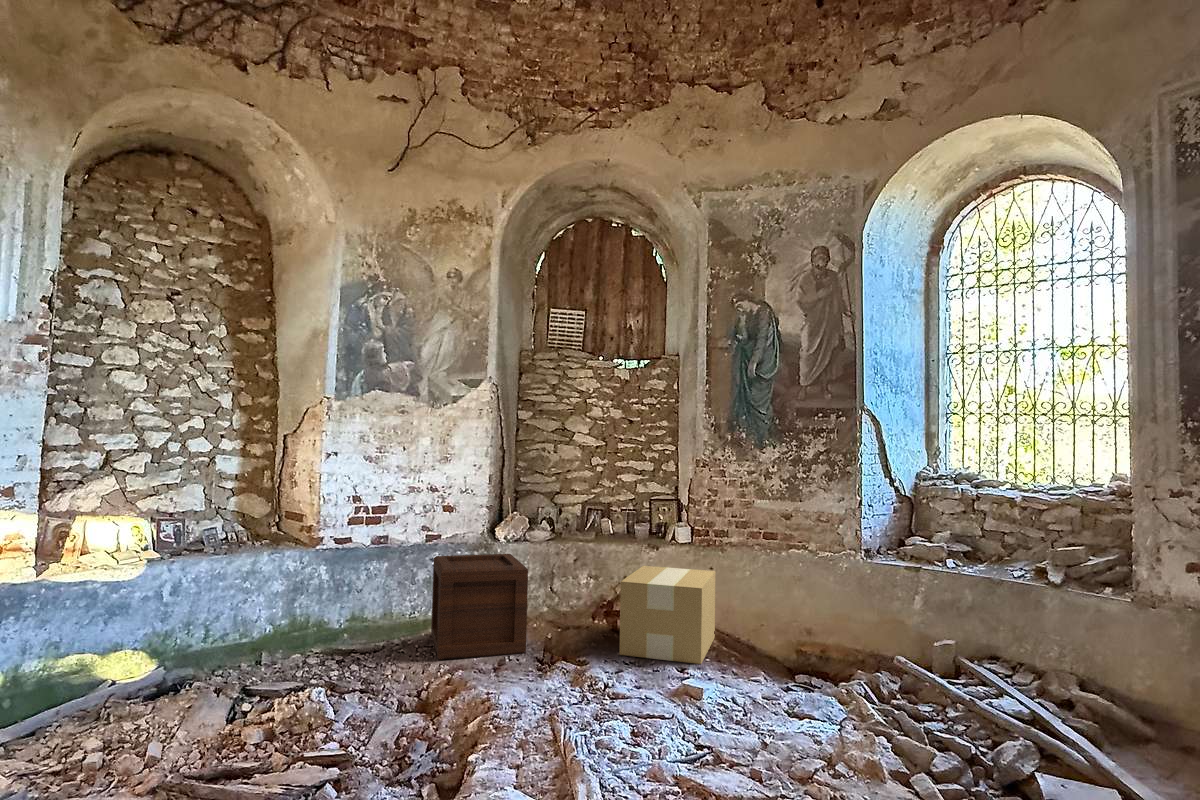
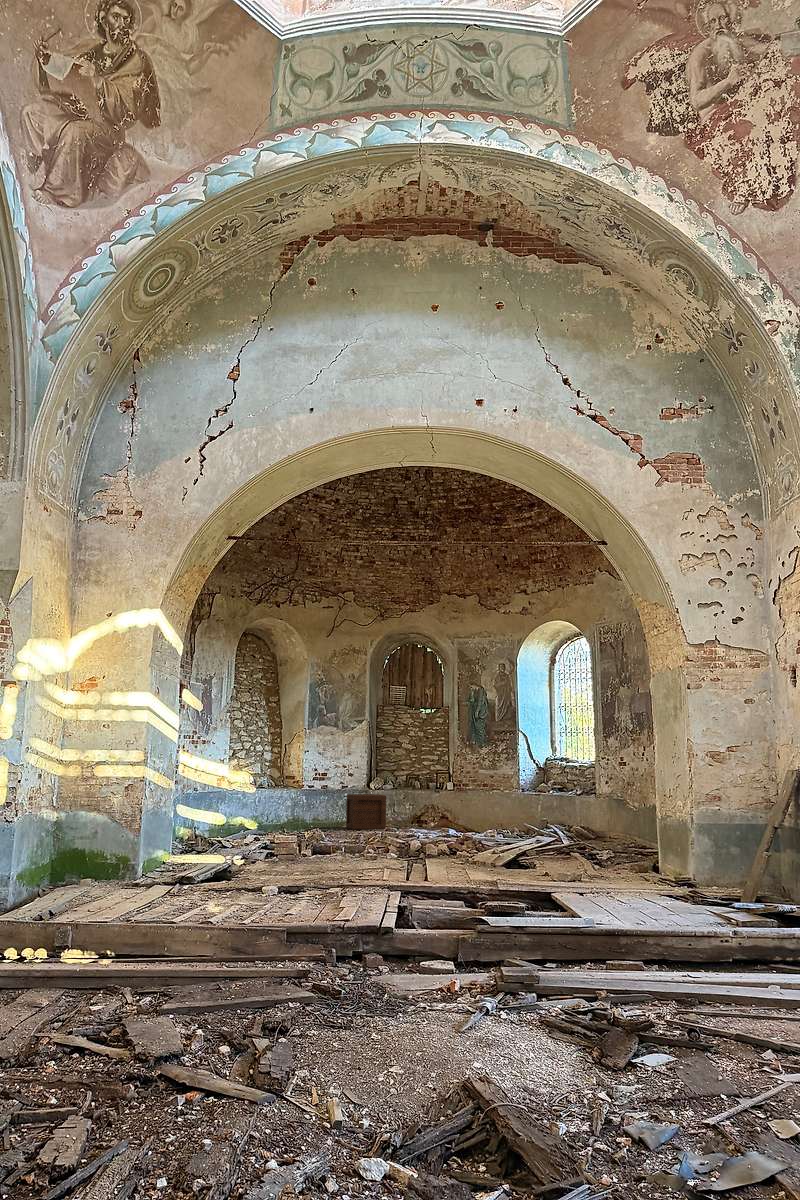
cardboard box: present [619,566,715,664] -> none [422,799,463,830]

